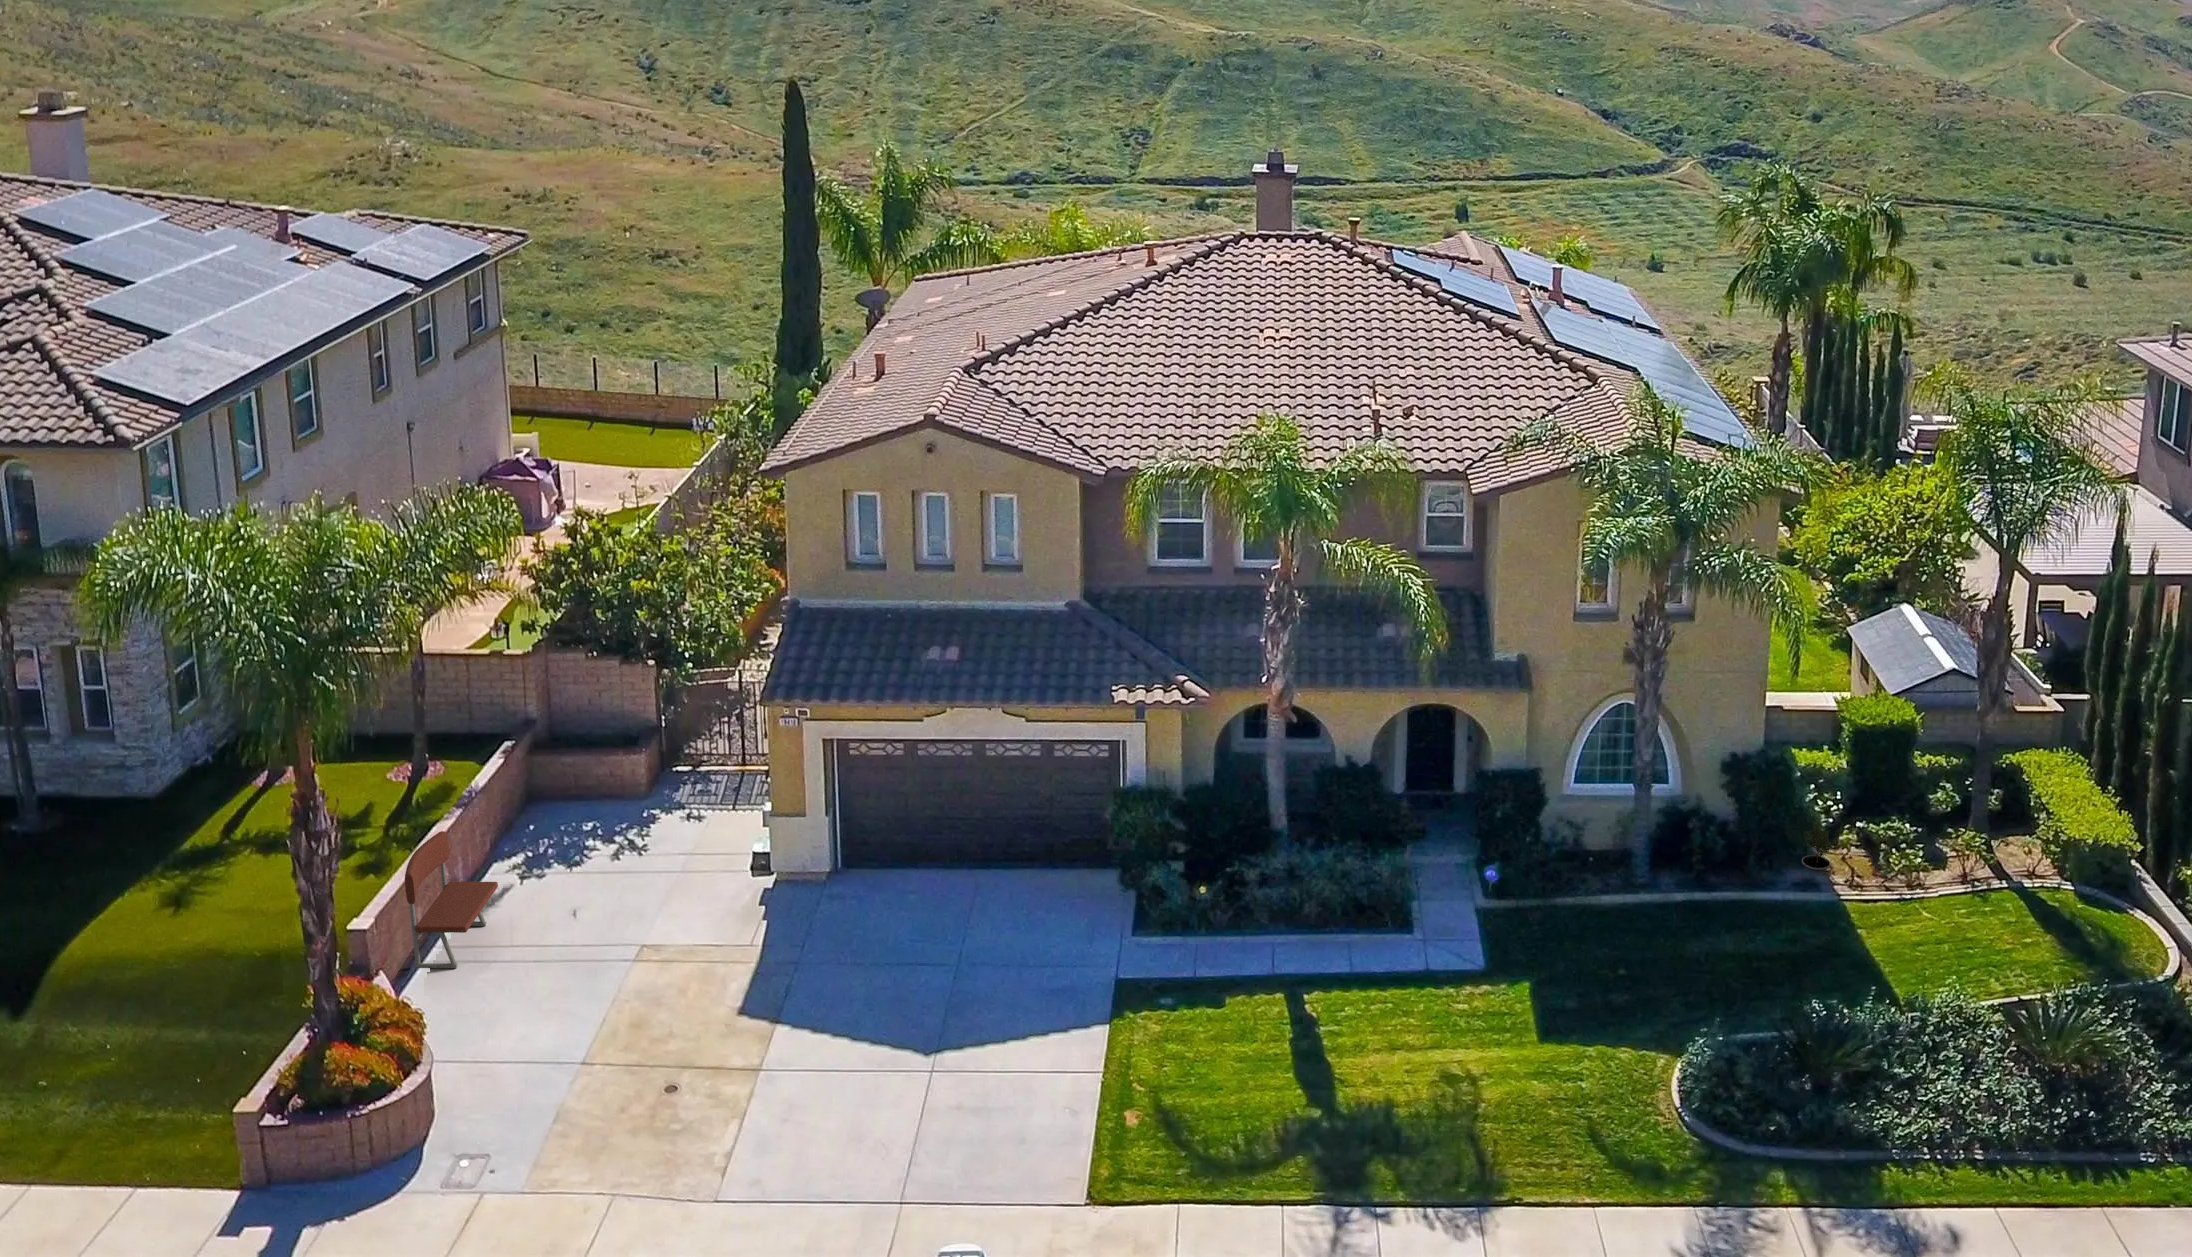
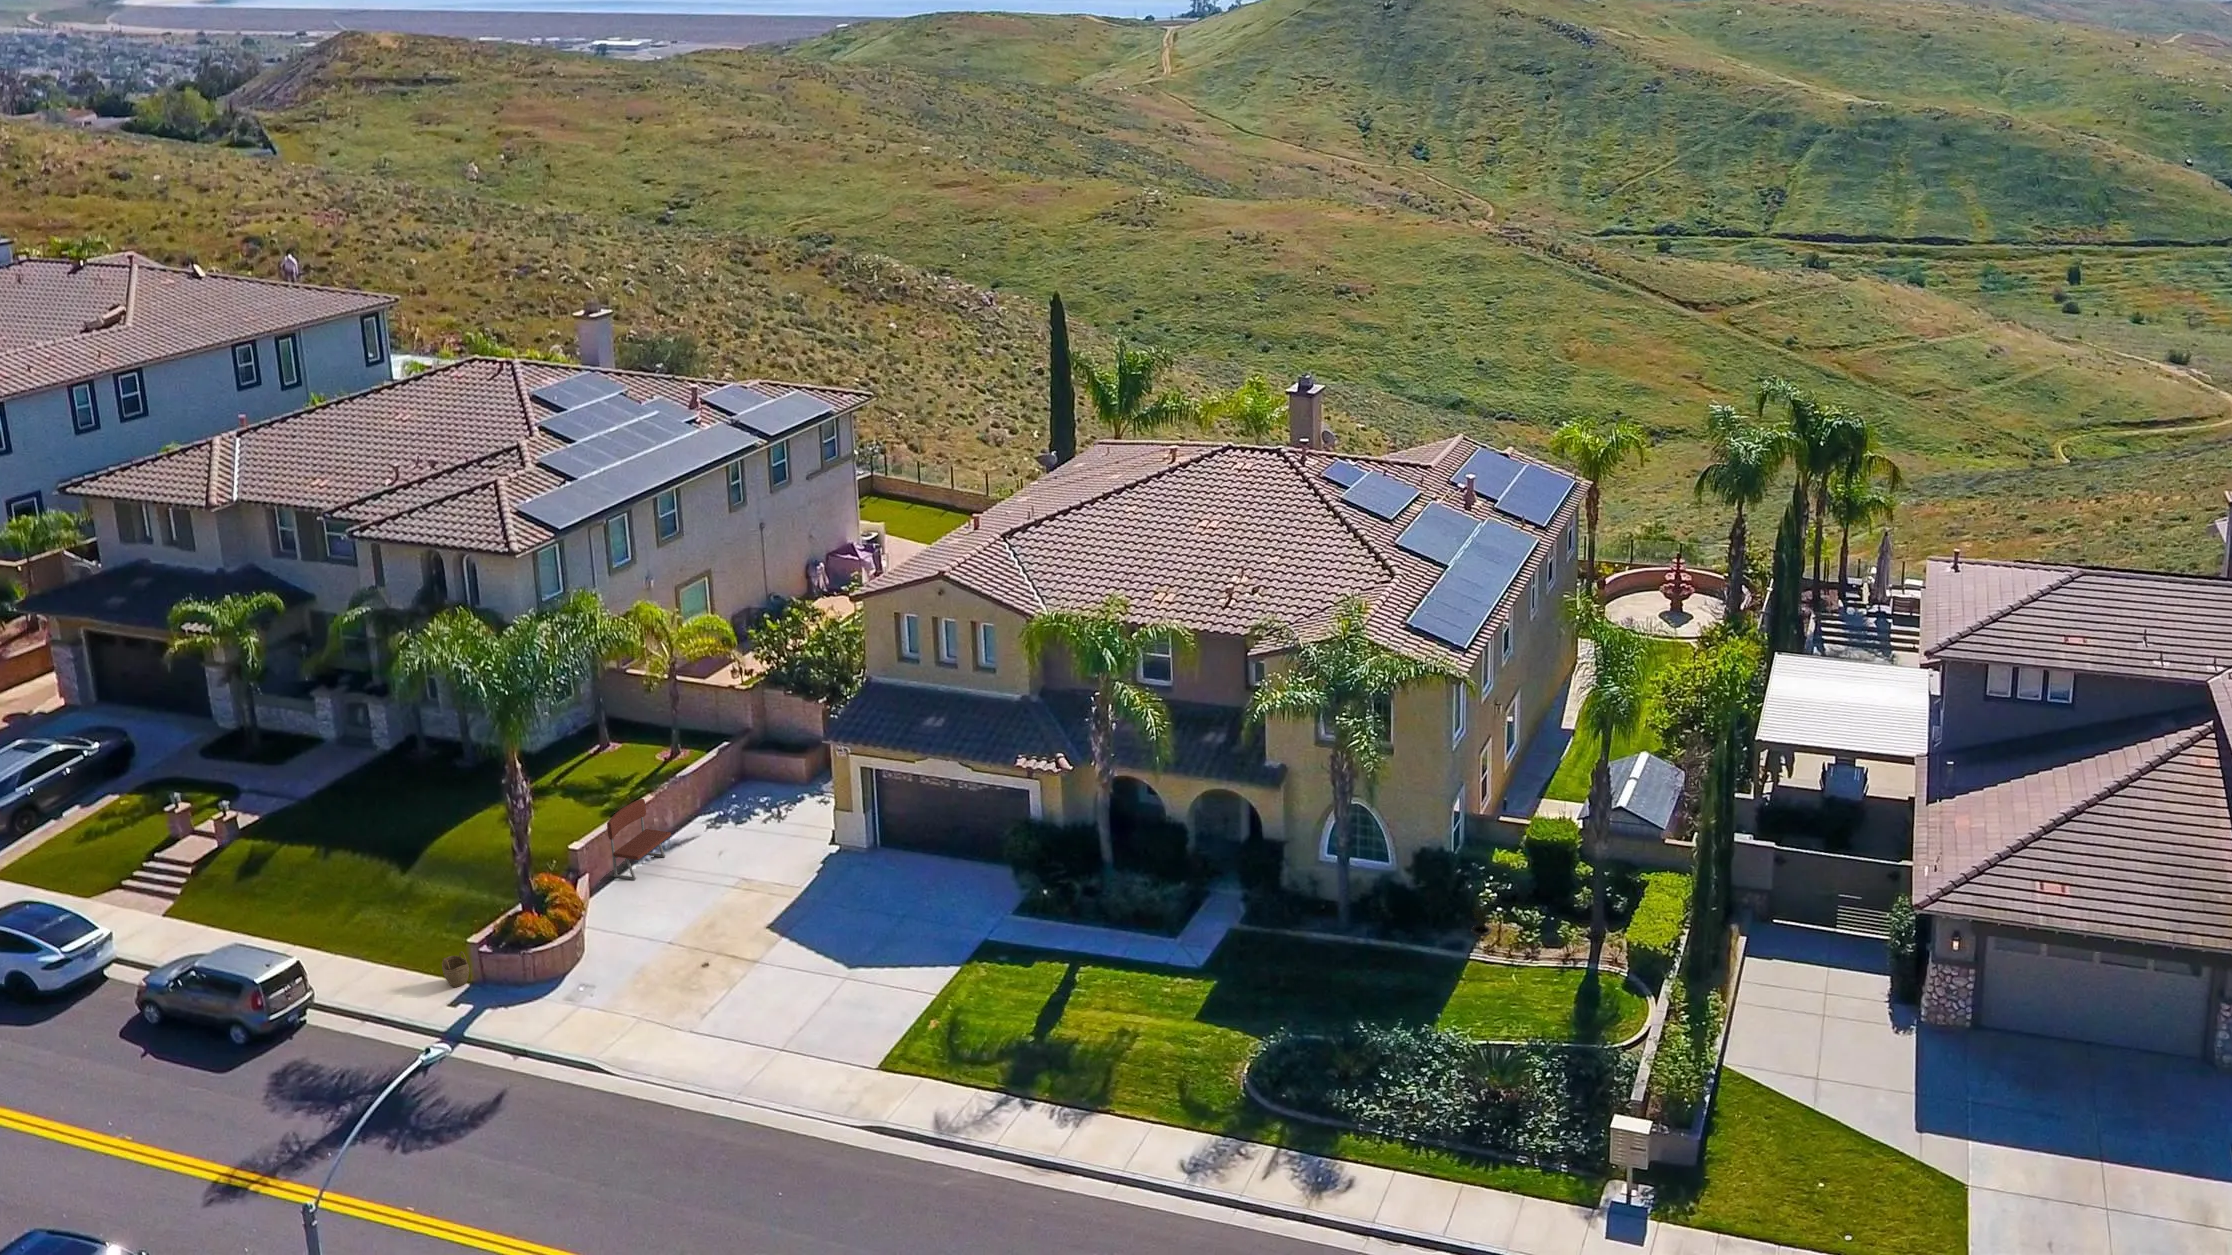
woven basket: none [193,1132,249,1201] -> present [442,952,469,987]

